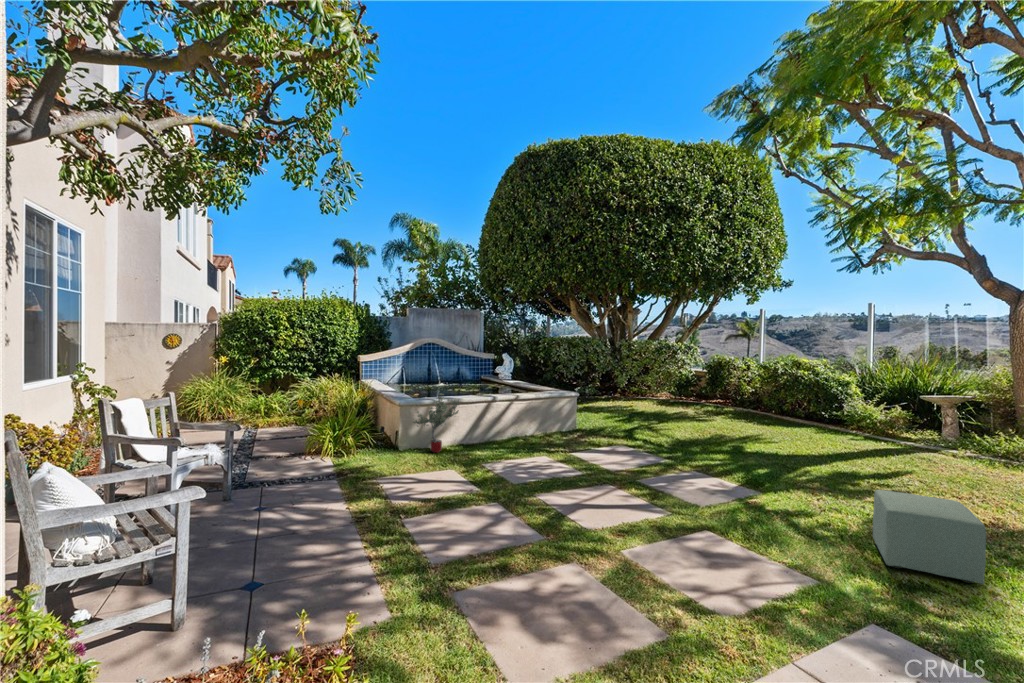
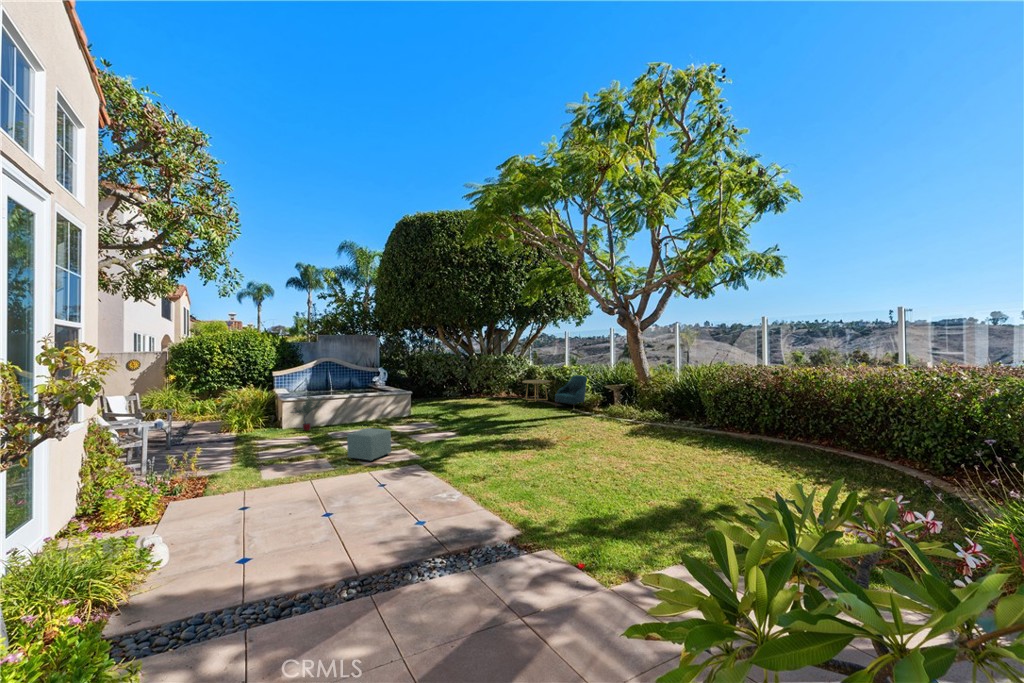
armchair: none [793,377,848,433] -> present [555,375,587,406]
round table: none [714,381,762,415] -> present [522,380,551,402]
ottoman: present [873,490,986,584] -> present [347,428,391,461]

